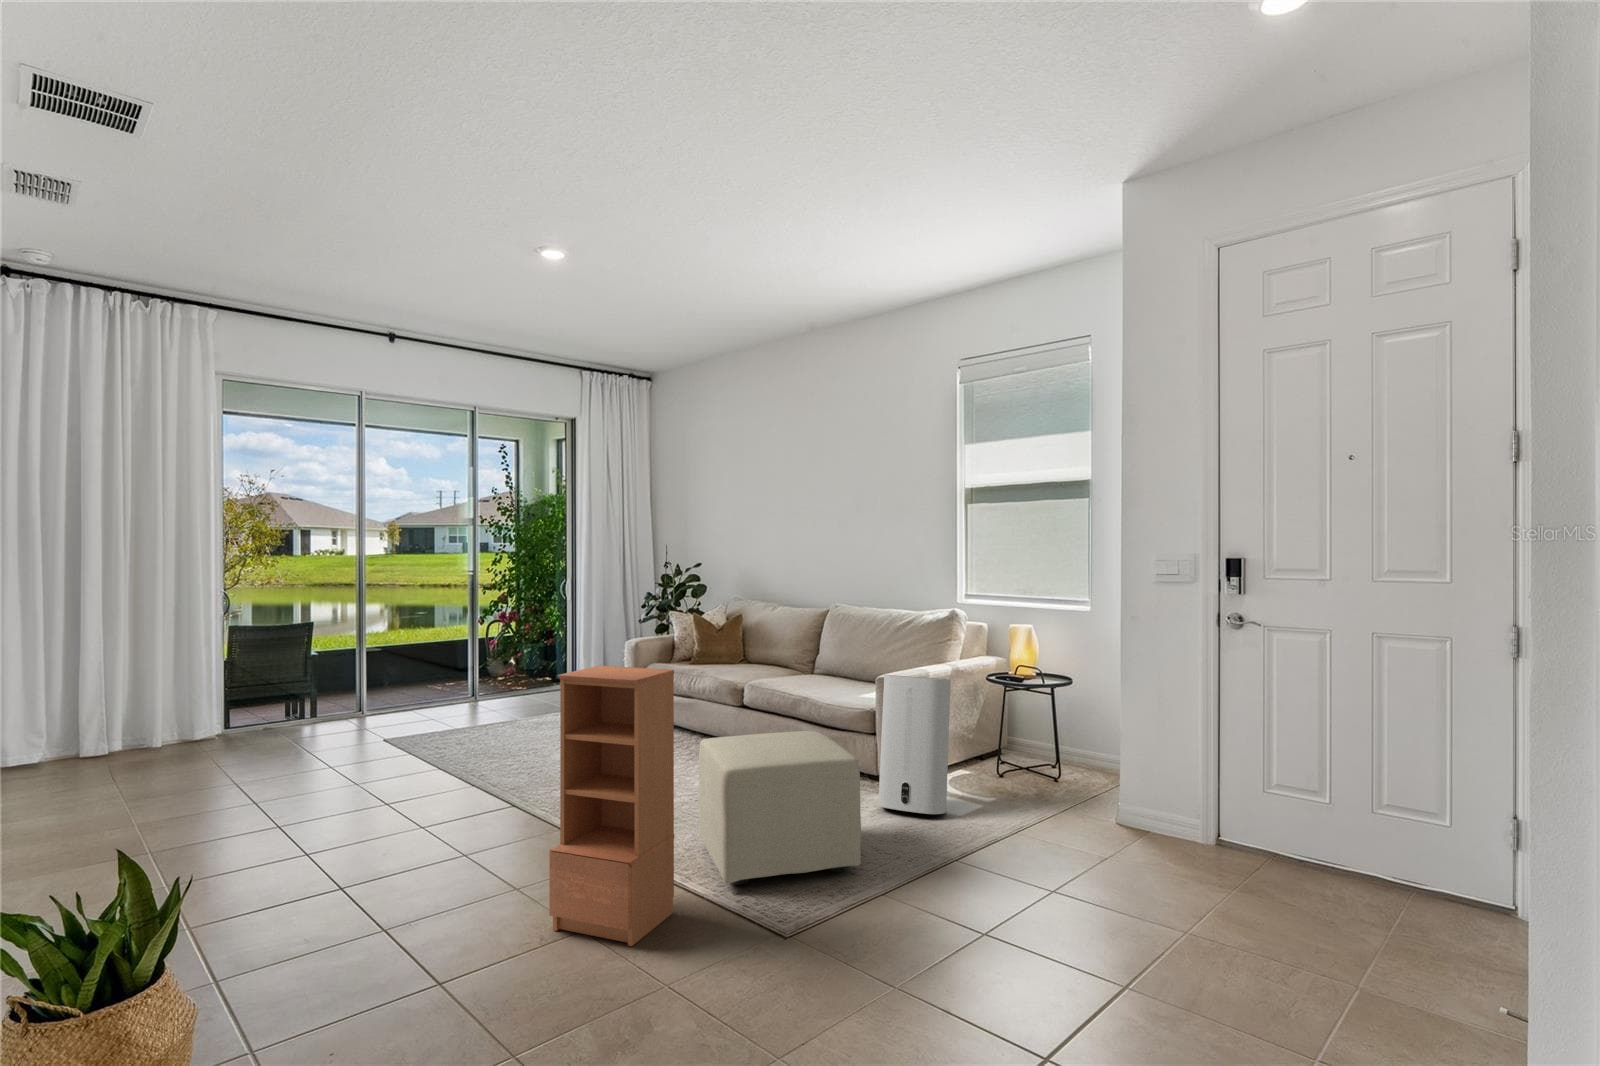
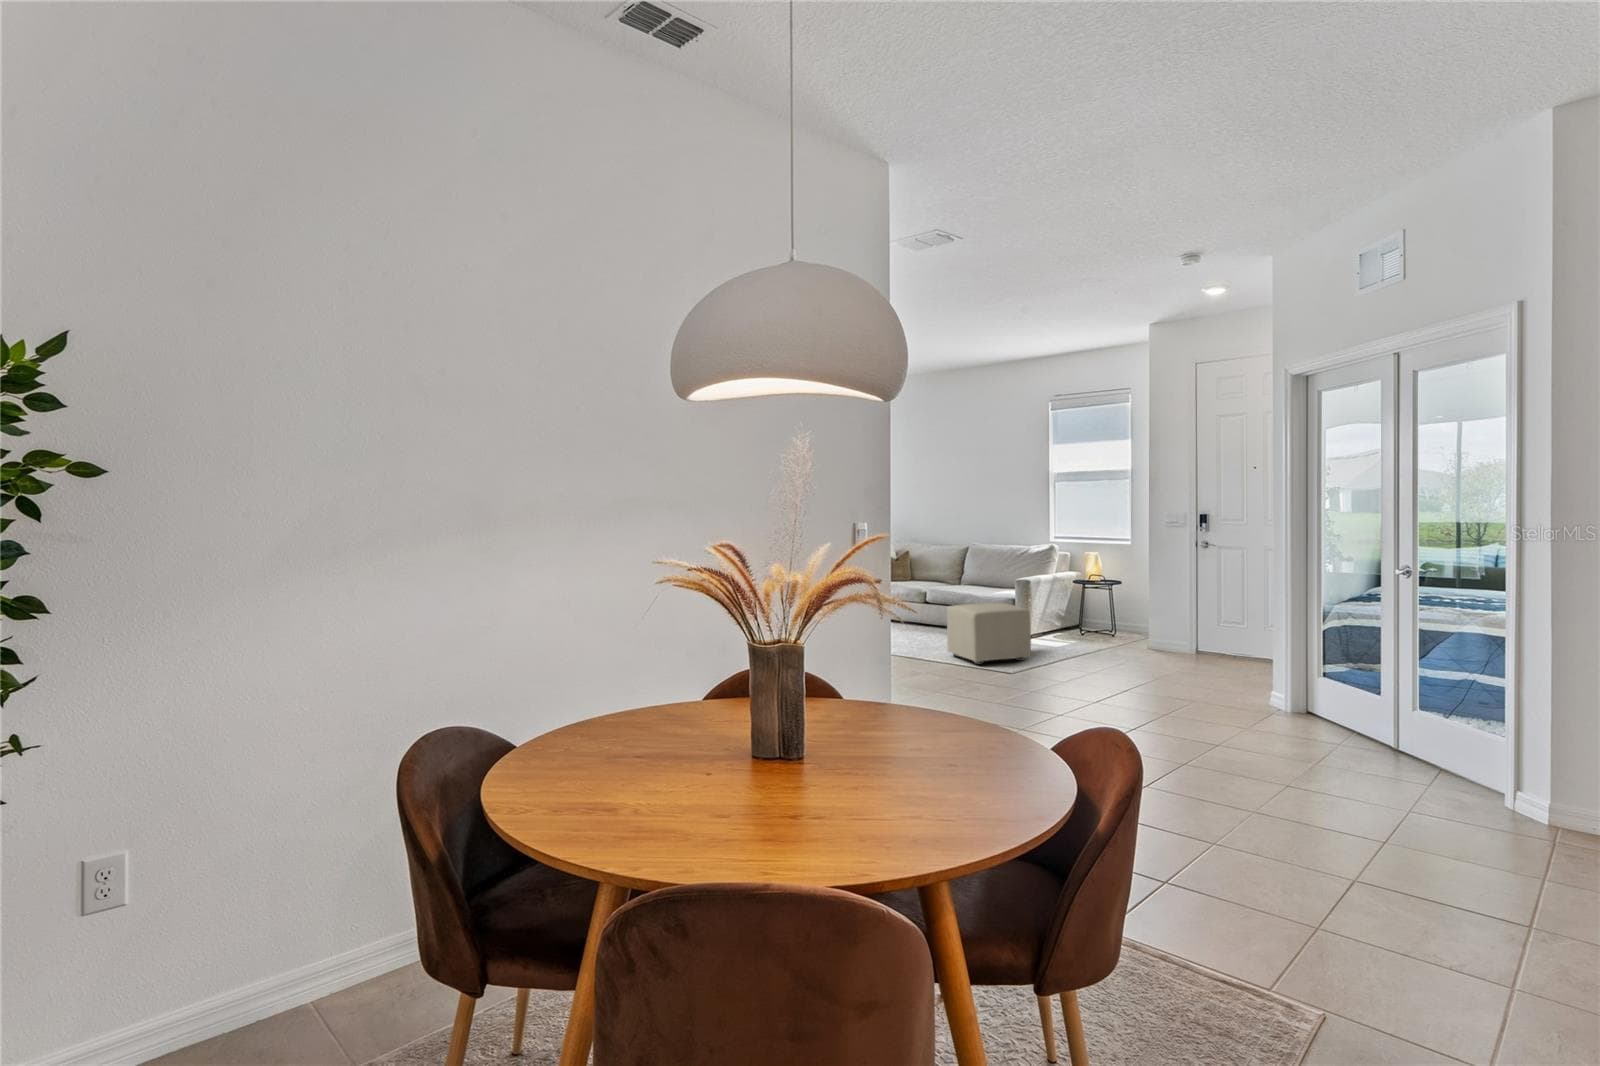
bookcase: present [549,666,674,946] -> none [913,569,959,678]
air purifier: present [878,675,951,815] -> none [1025,577,1061,646]

